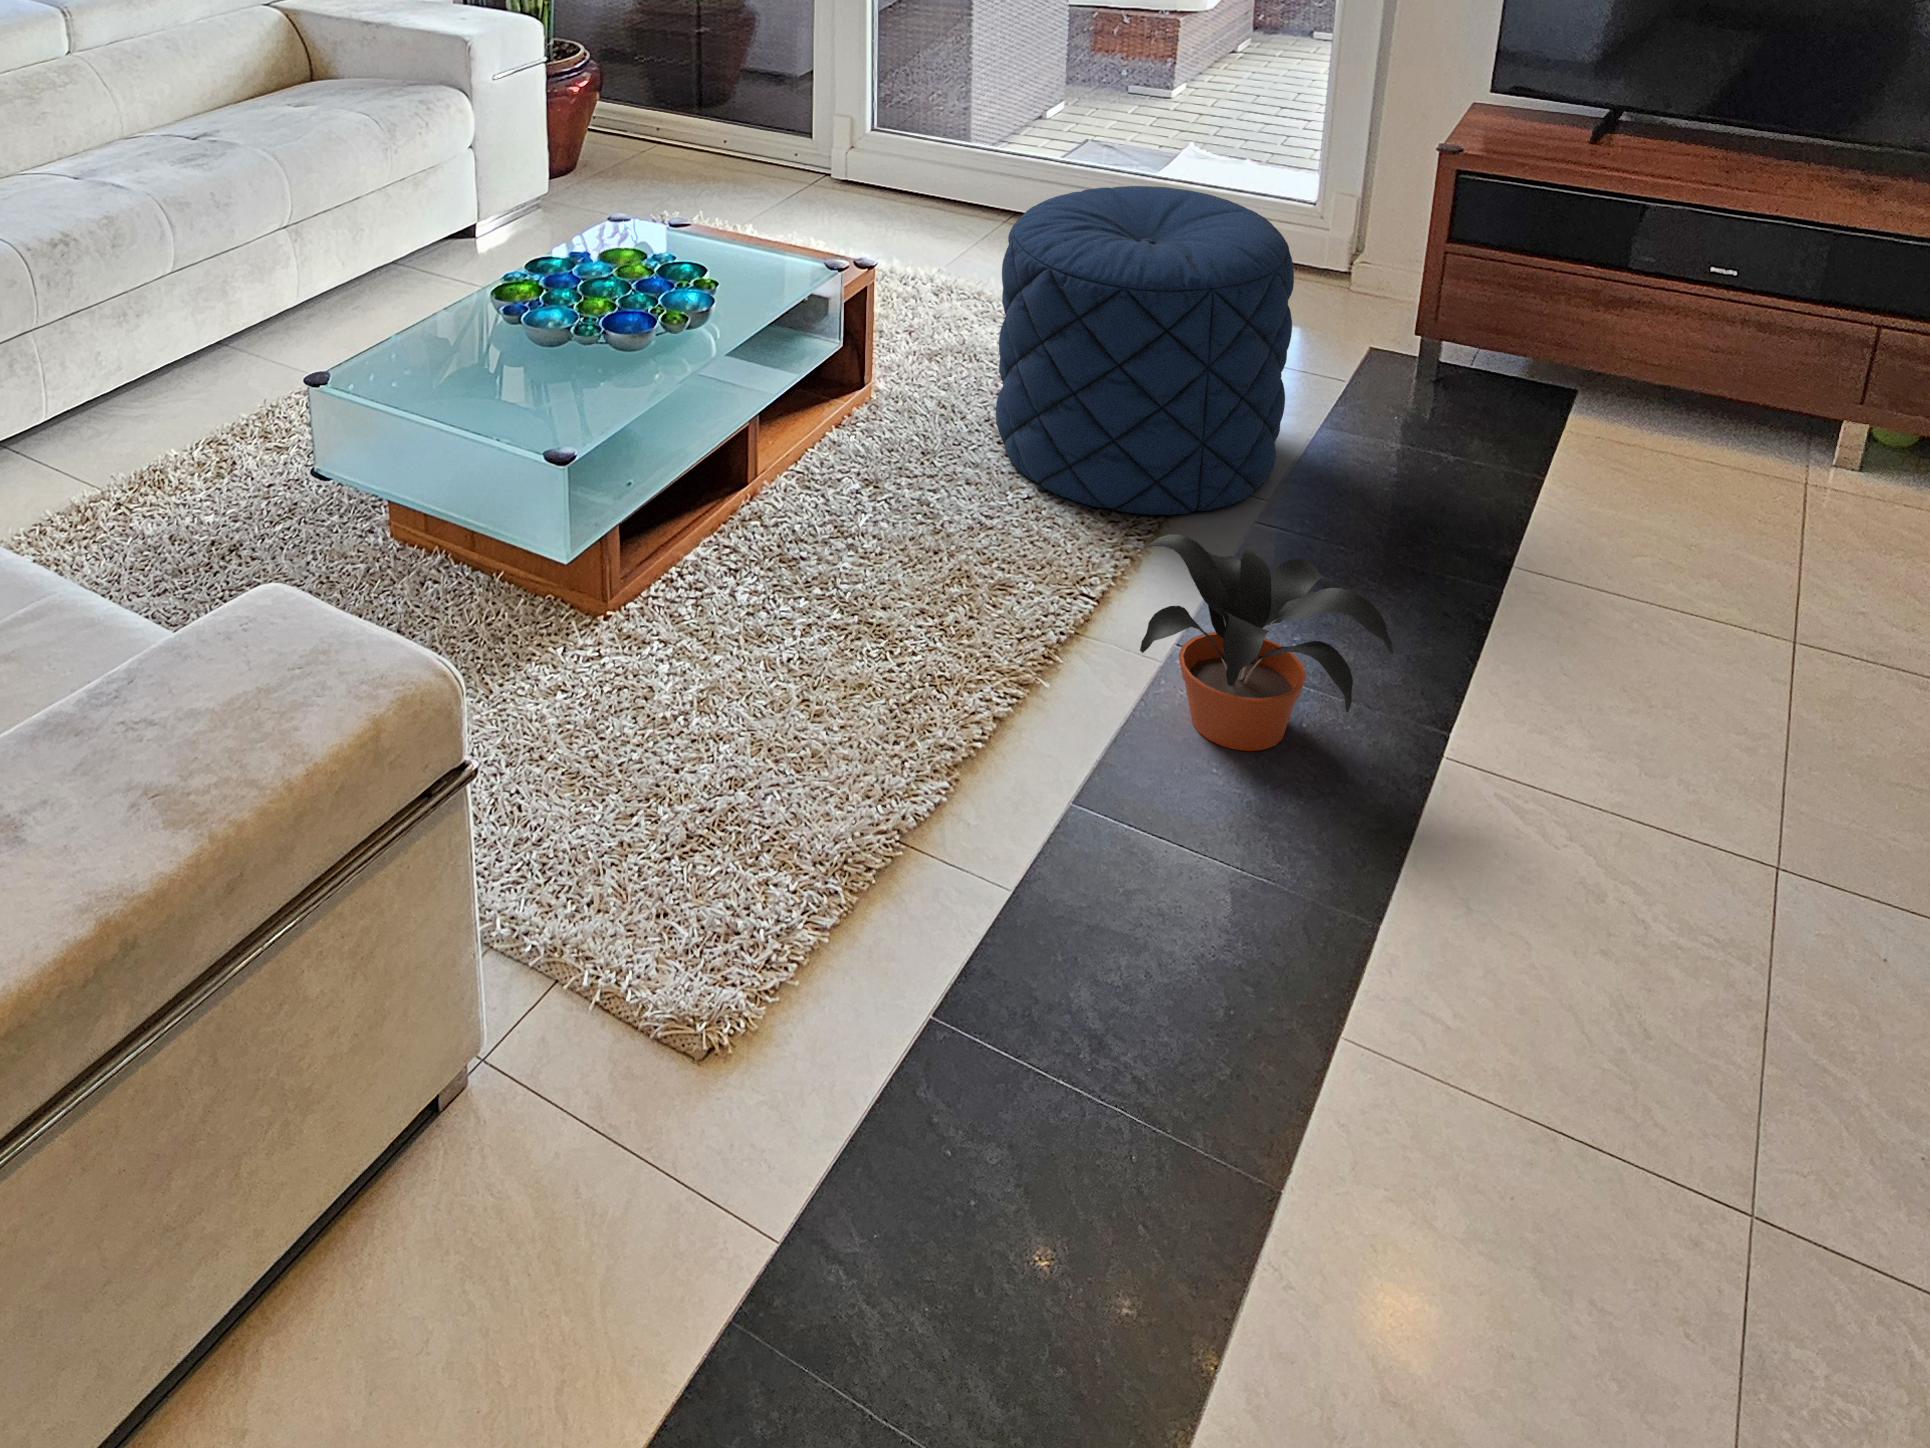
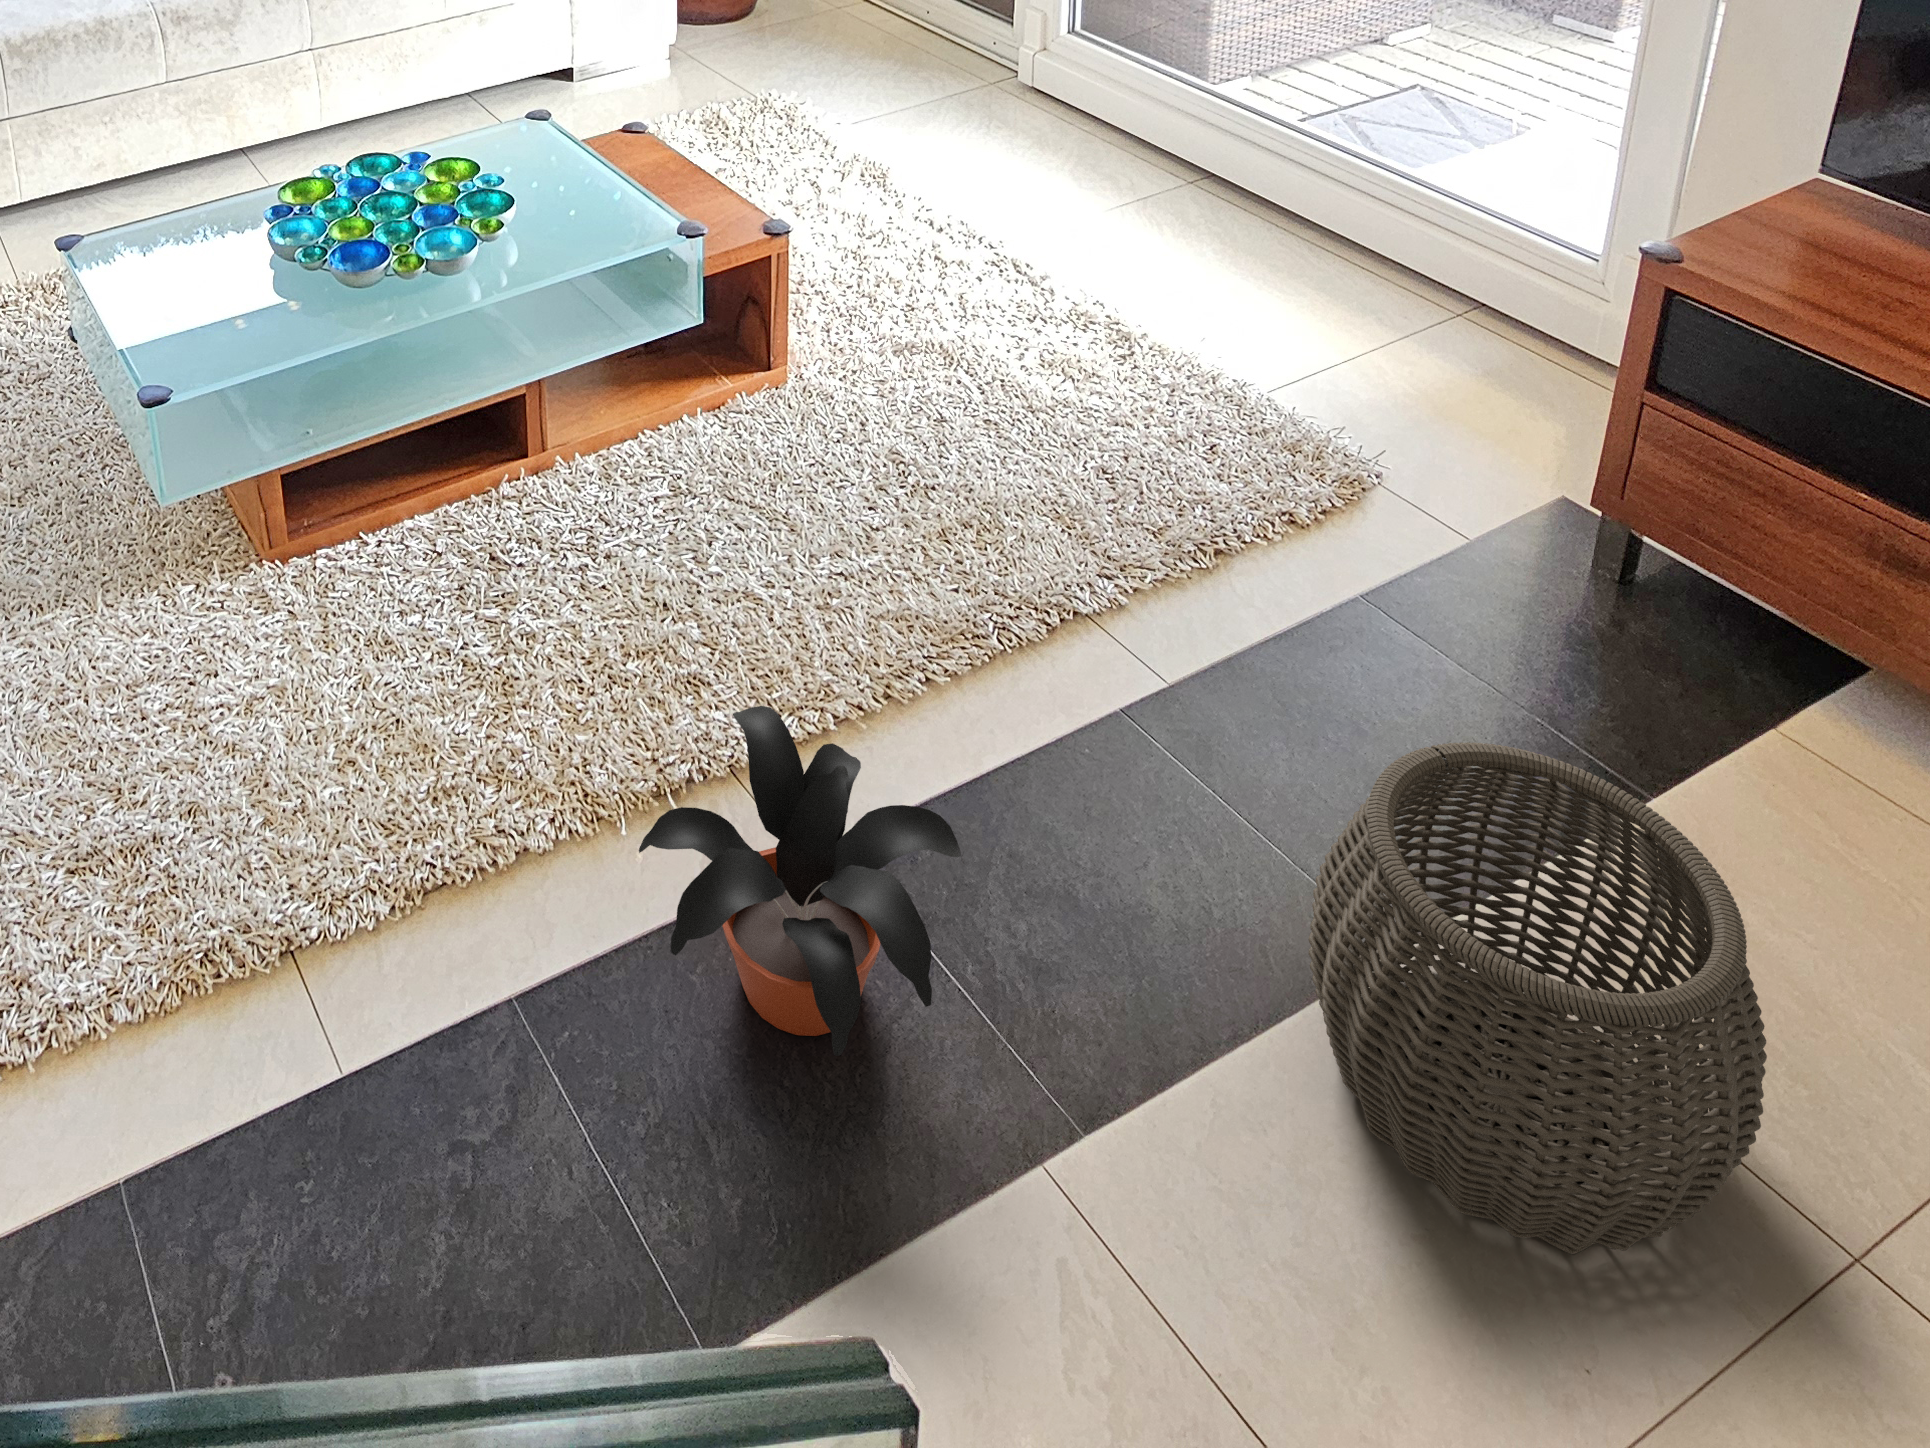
pouf: present [996,186,1294,515] -> none [862,189,1258,655]
woven basket: none [1493,416,1773,689] -> present [1308,742,1767,1254]

